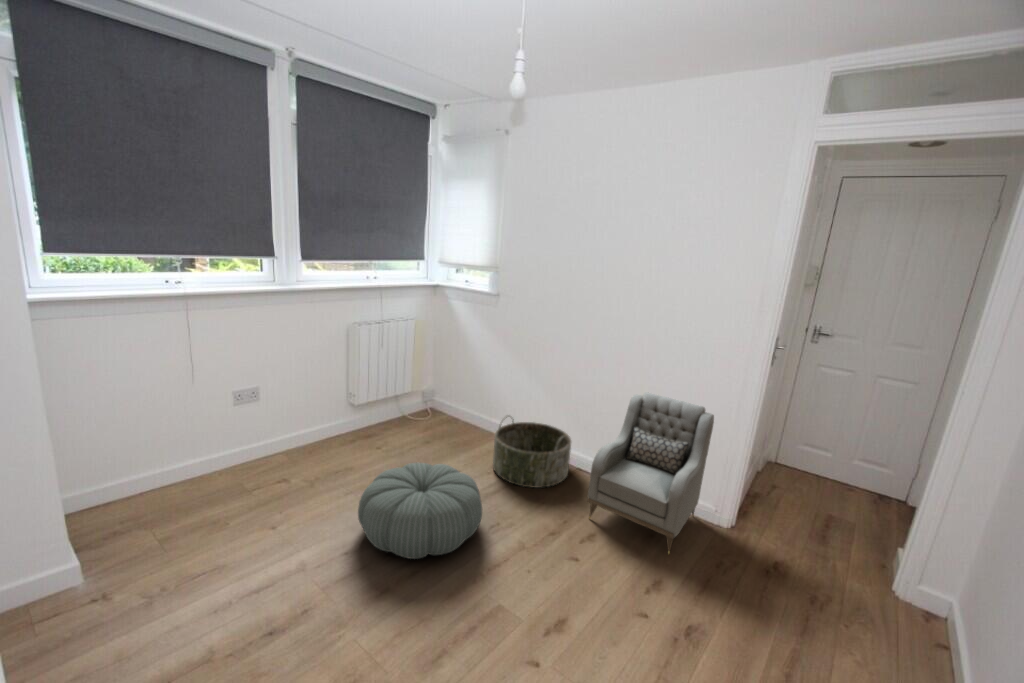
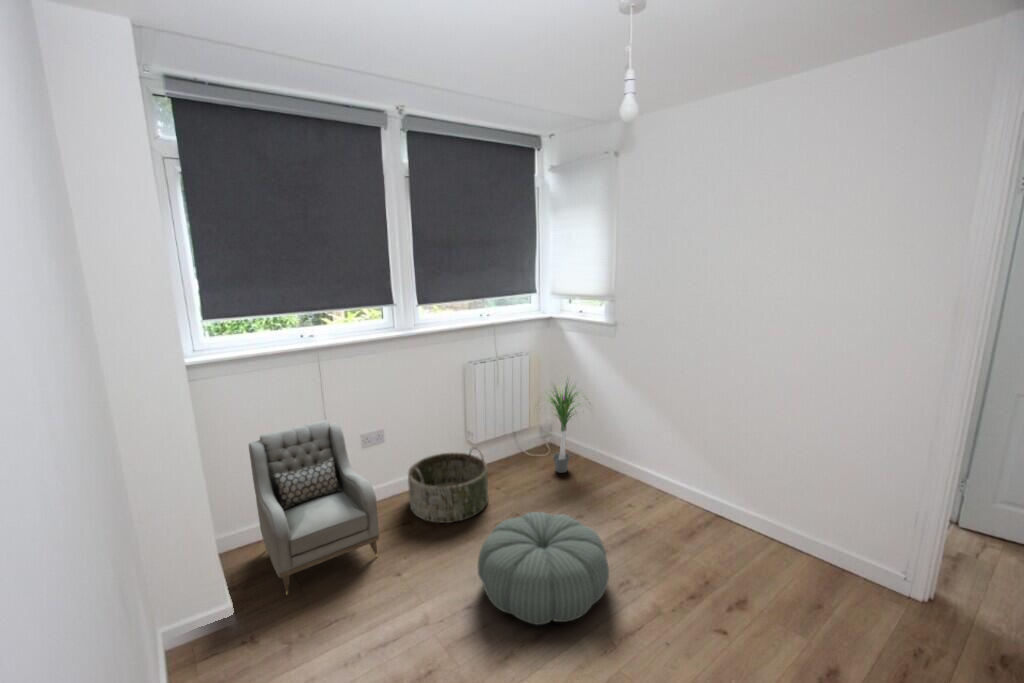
potted plant: none [414,338,477,434] -> present [549,384,588,473]
armchair: present [587,393,714,554] -> present [249,420,379,595]
basket: present [493,417,571,488] -> present [408,448,488,523]

